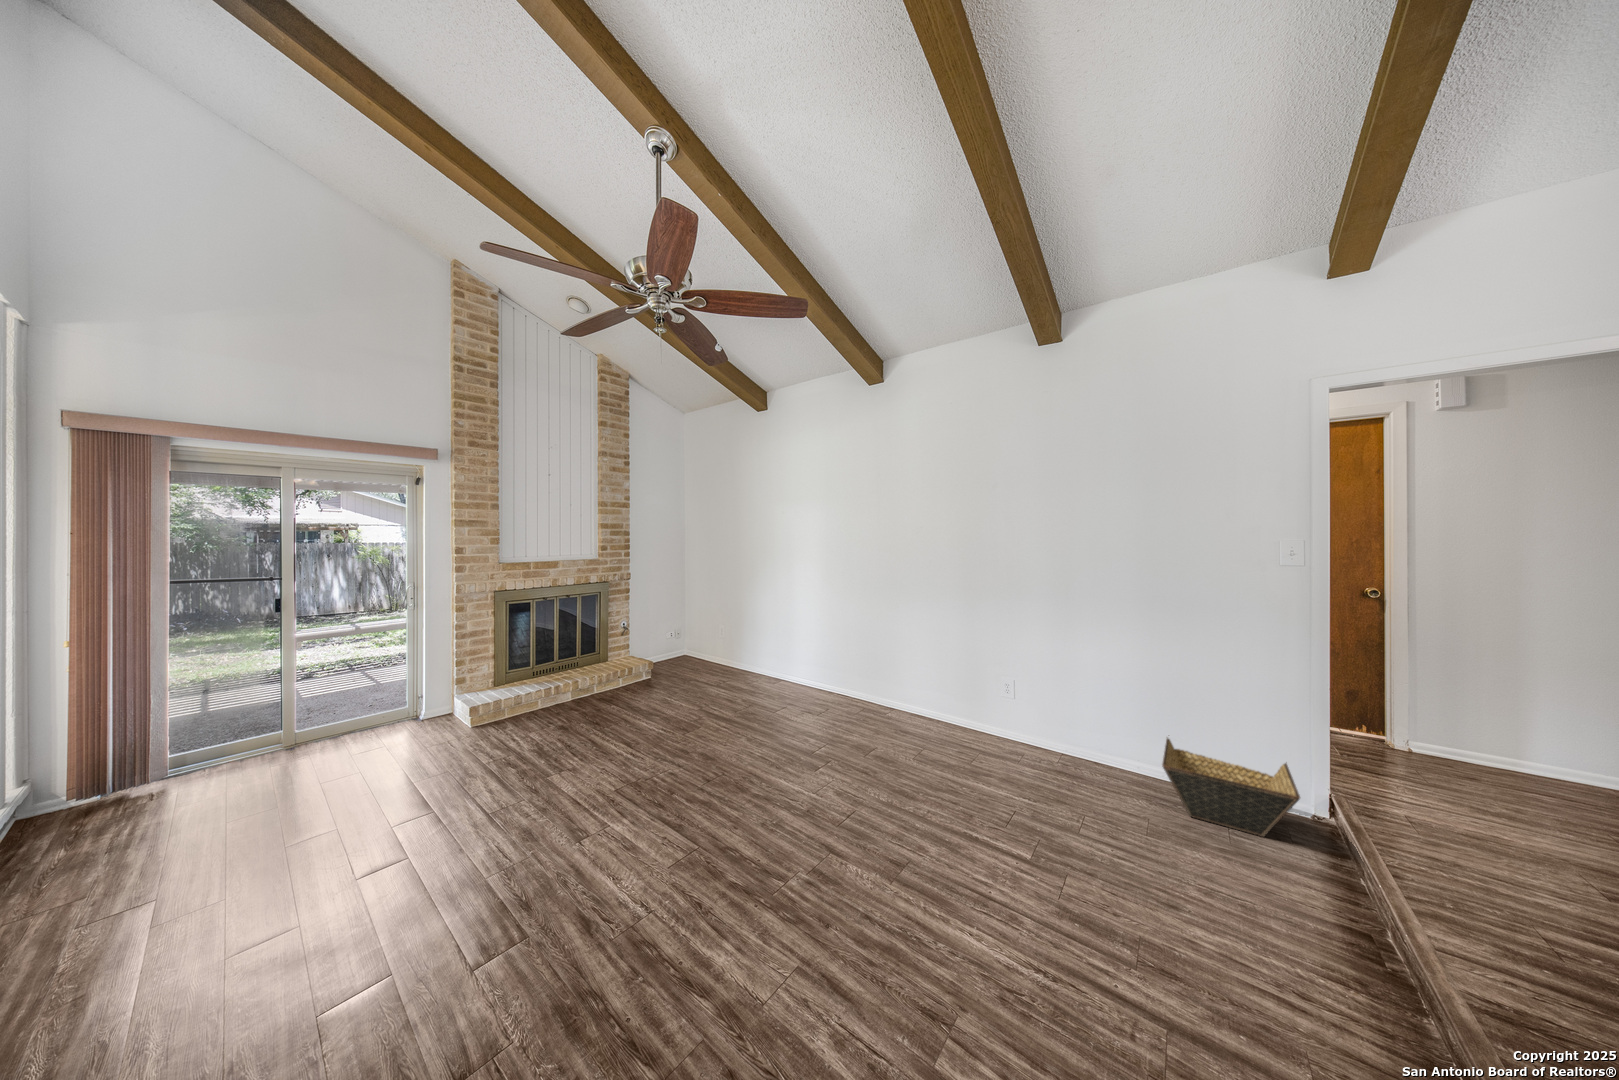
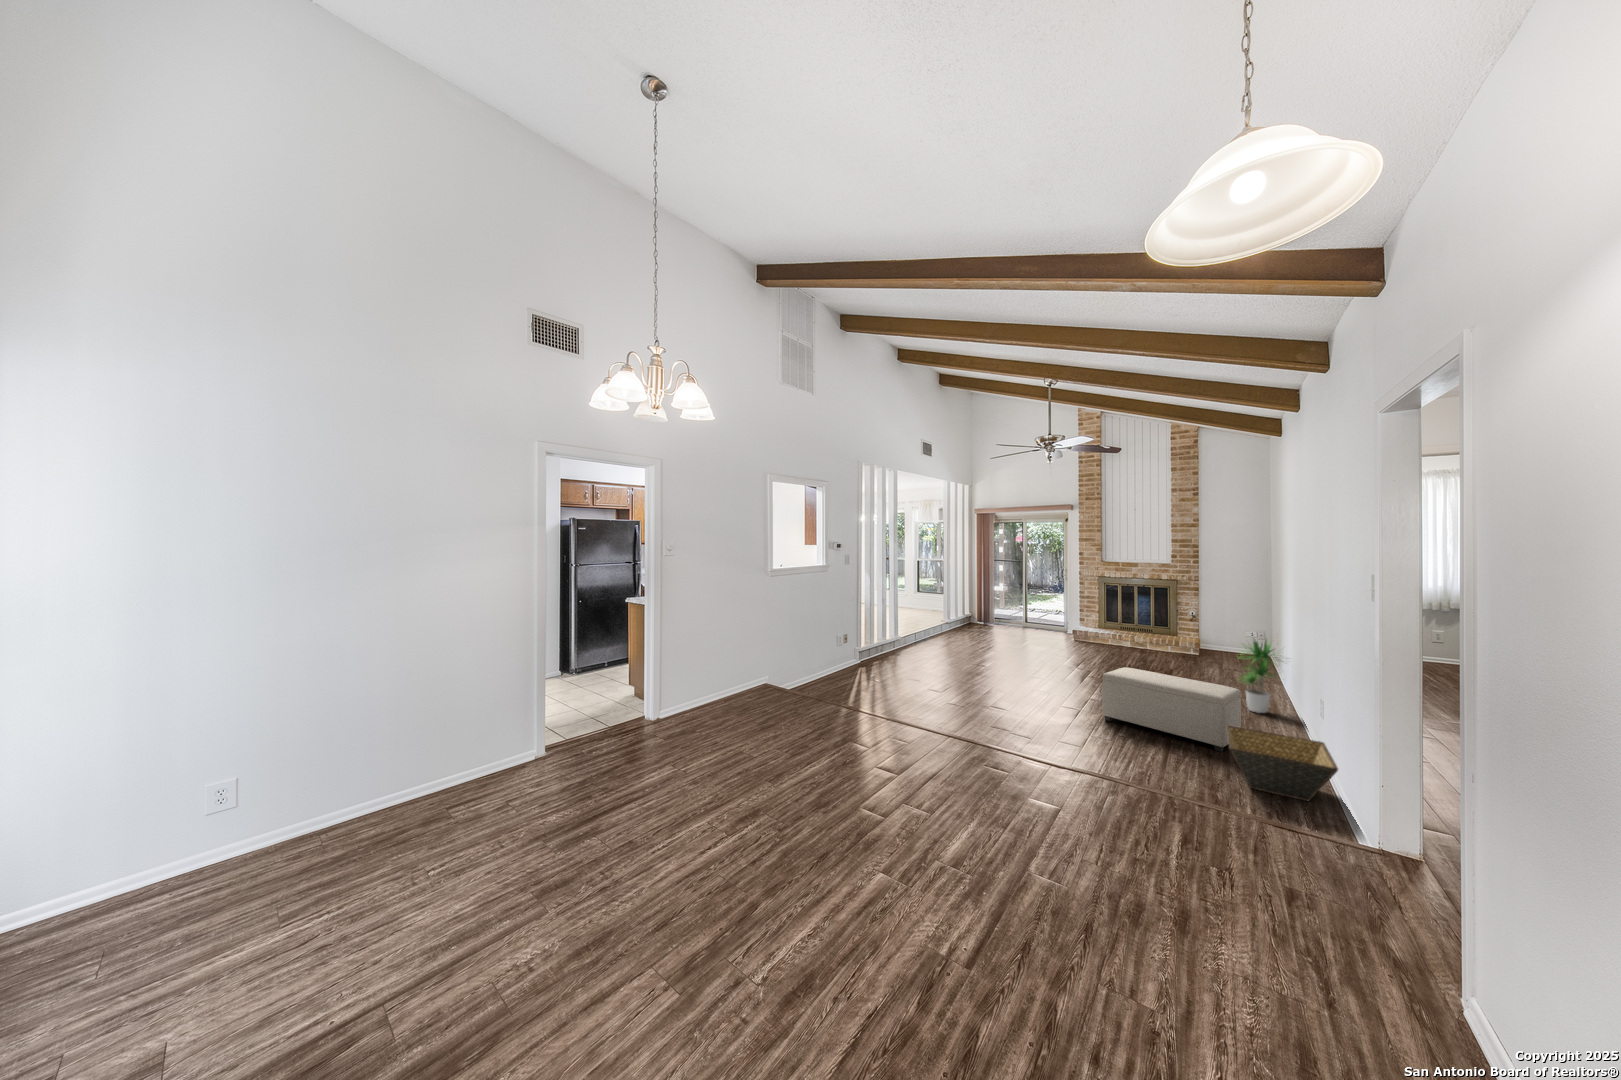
potted plant: none [864,634,924,731] -> present [1240,639,1277,713]
ottoman: none [939,709,1106,864] -> present [1102,667,1241,752]

